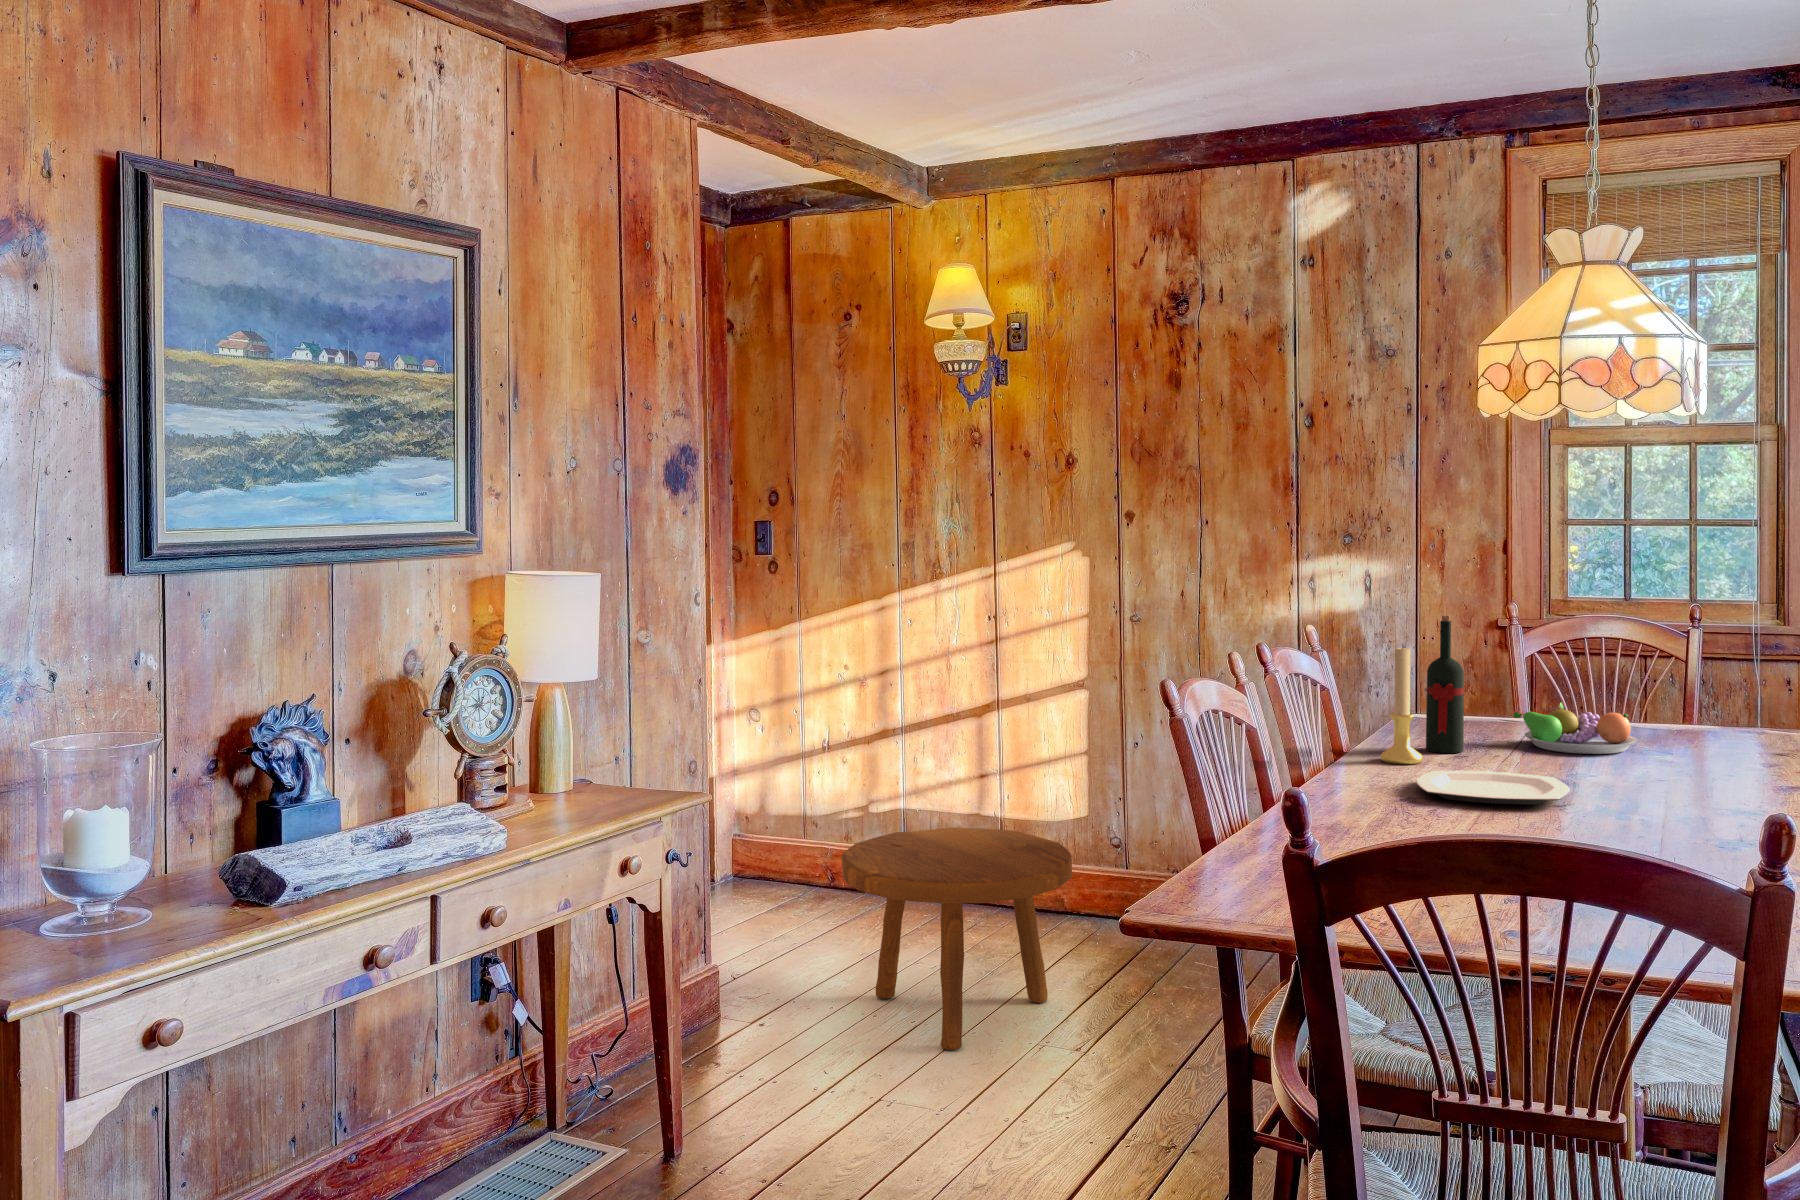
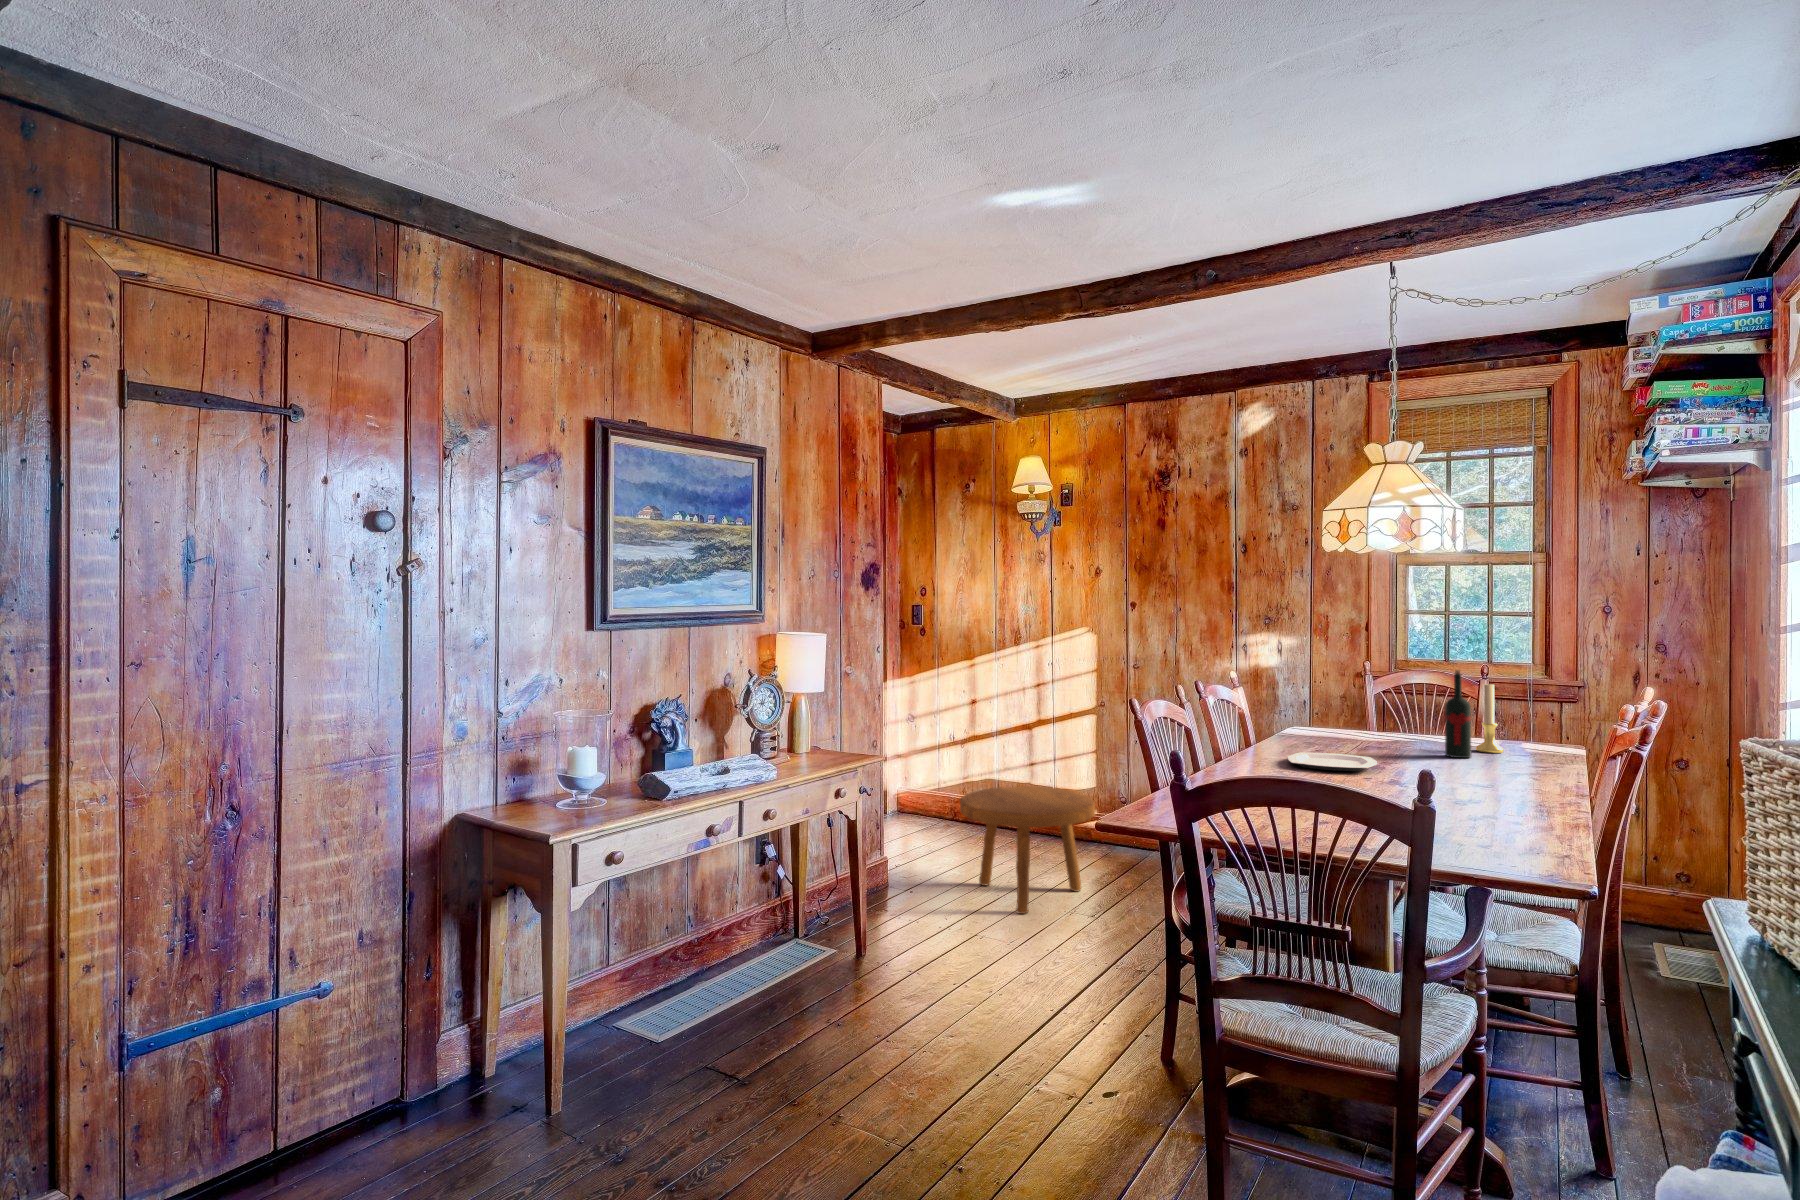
wine bottle: present [1426,615,1464,753] -> present [1445,670,1471,758]
candle holder: present [1381,644,1423,764] -> present [1476,682,1504,753]
fruit bowl: present [1513,702,1637,754] -> none [1359,717,1434,747]

